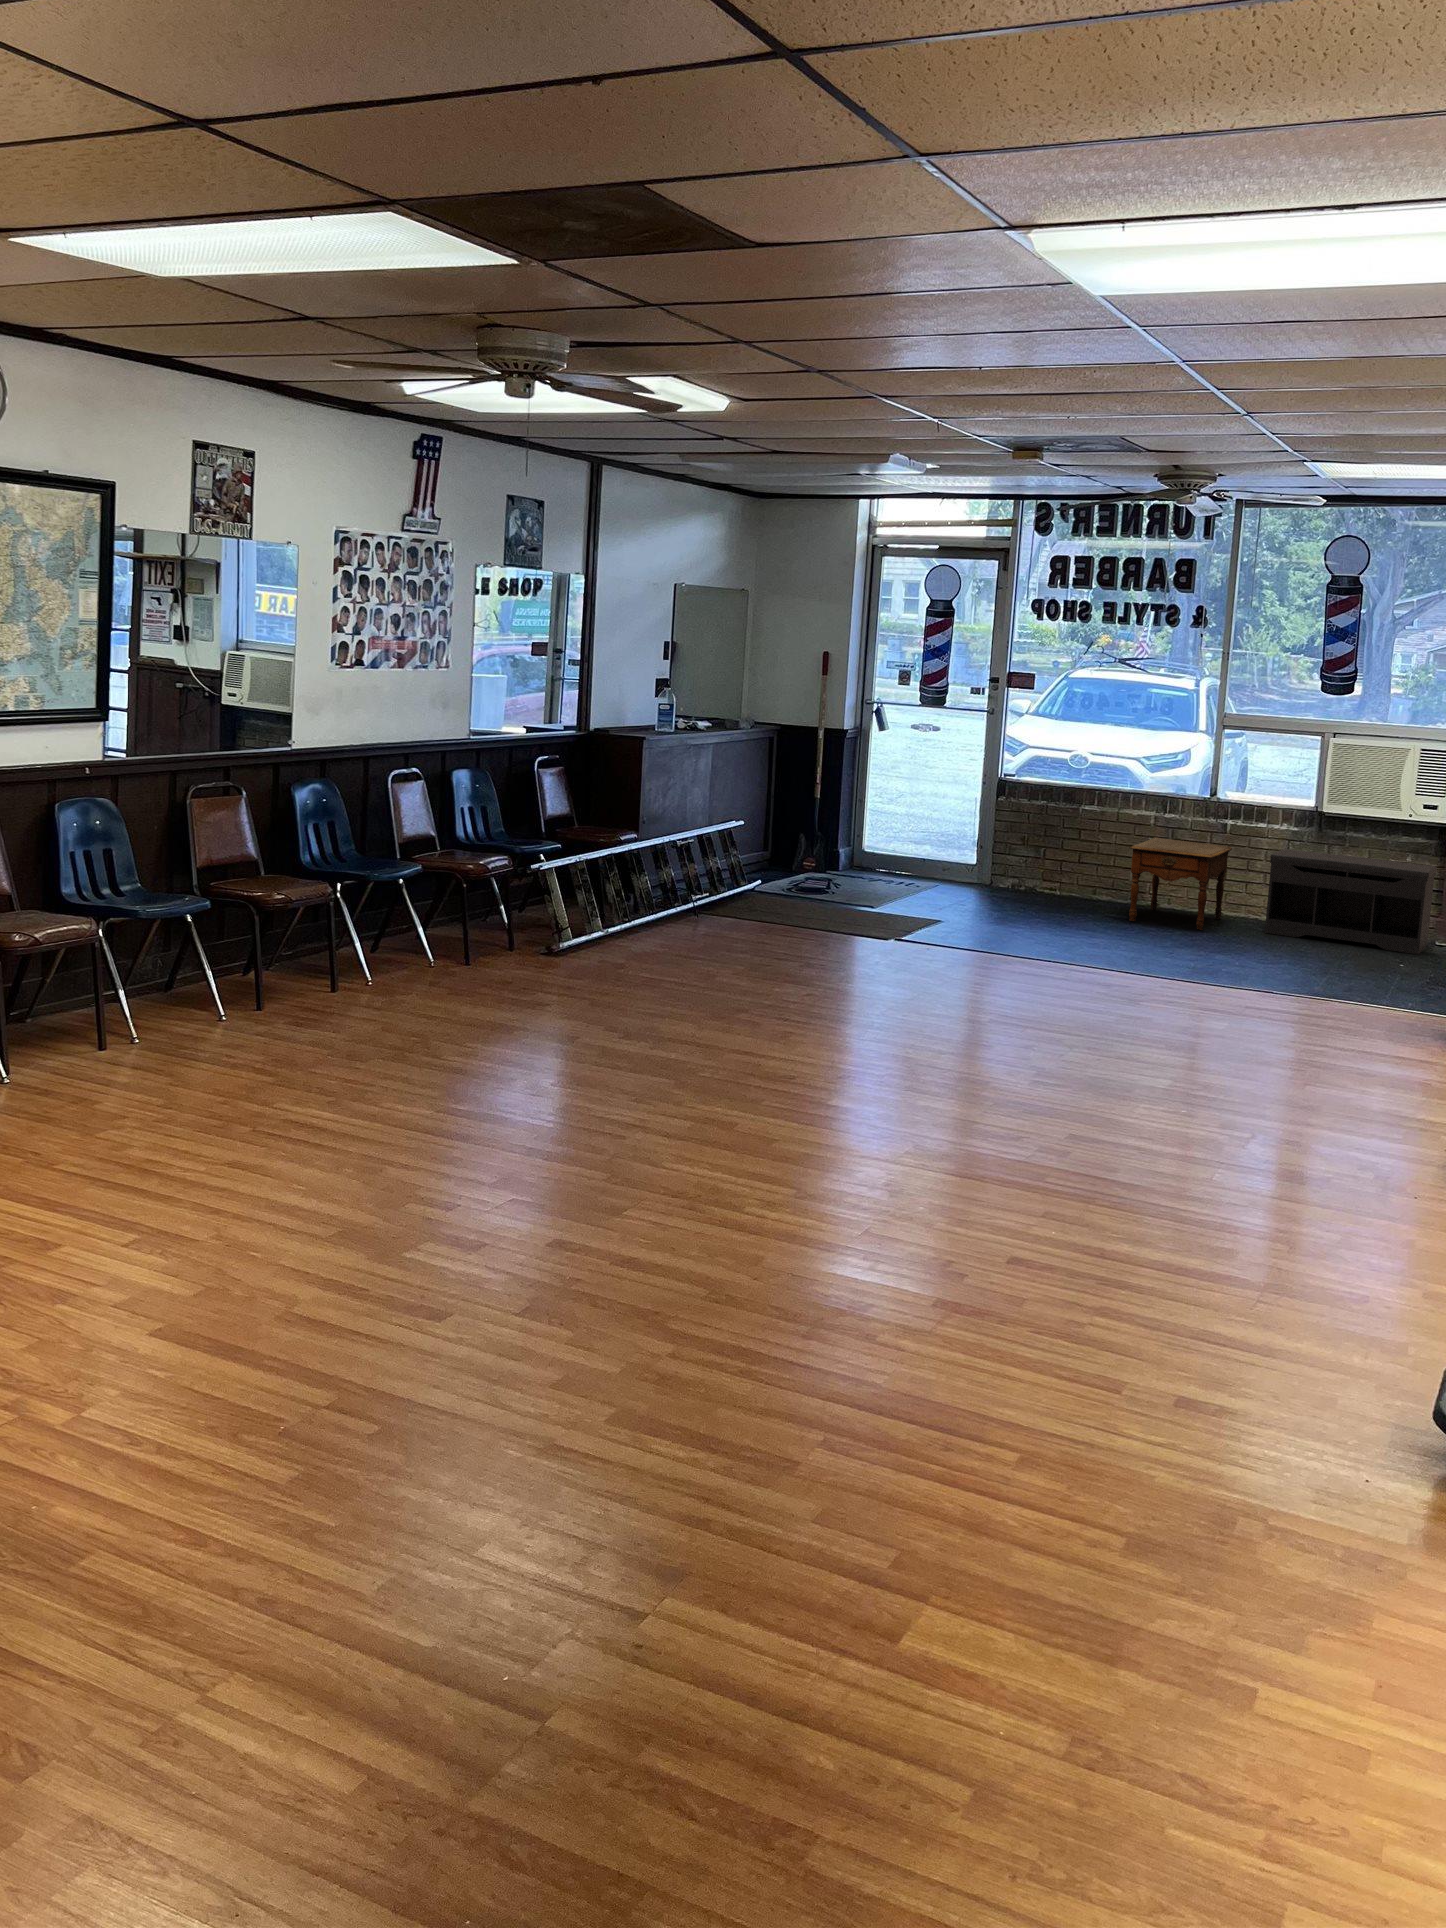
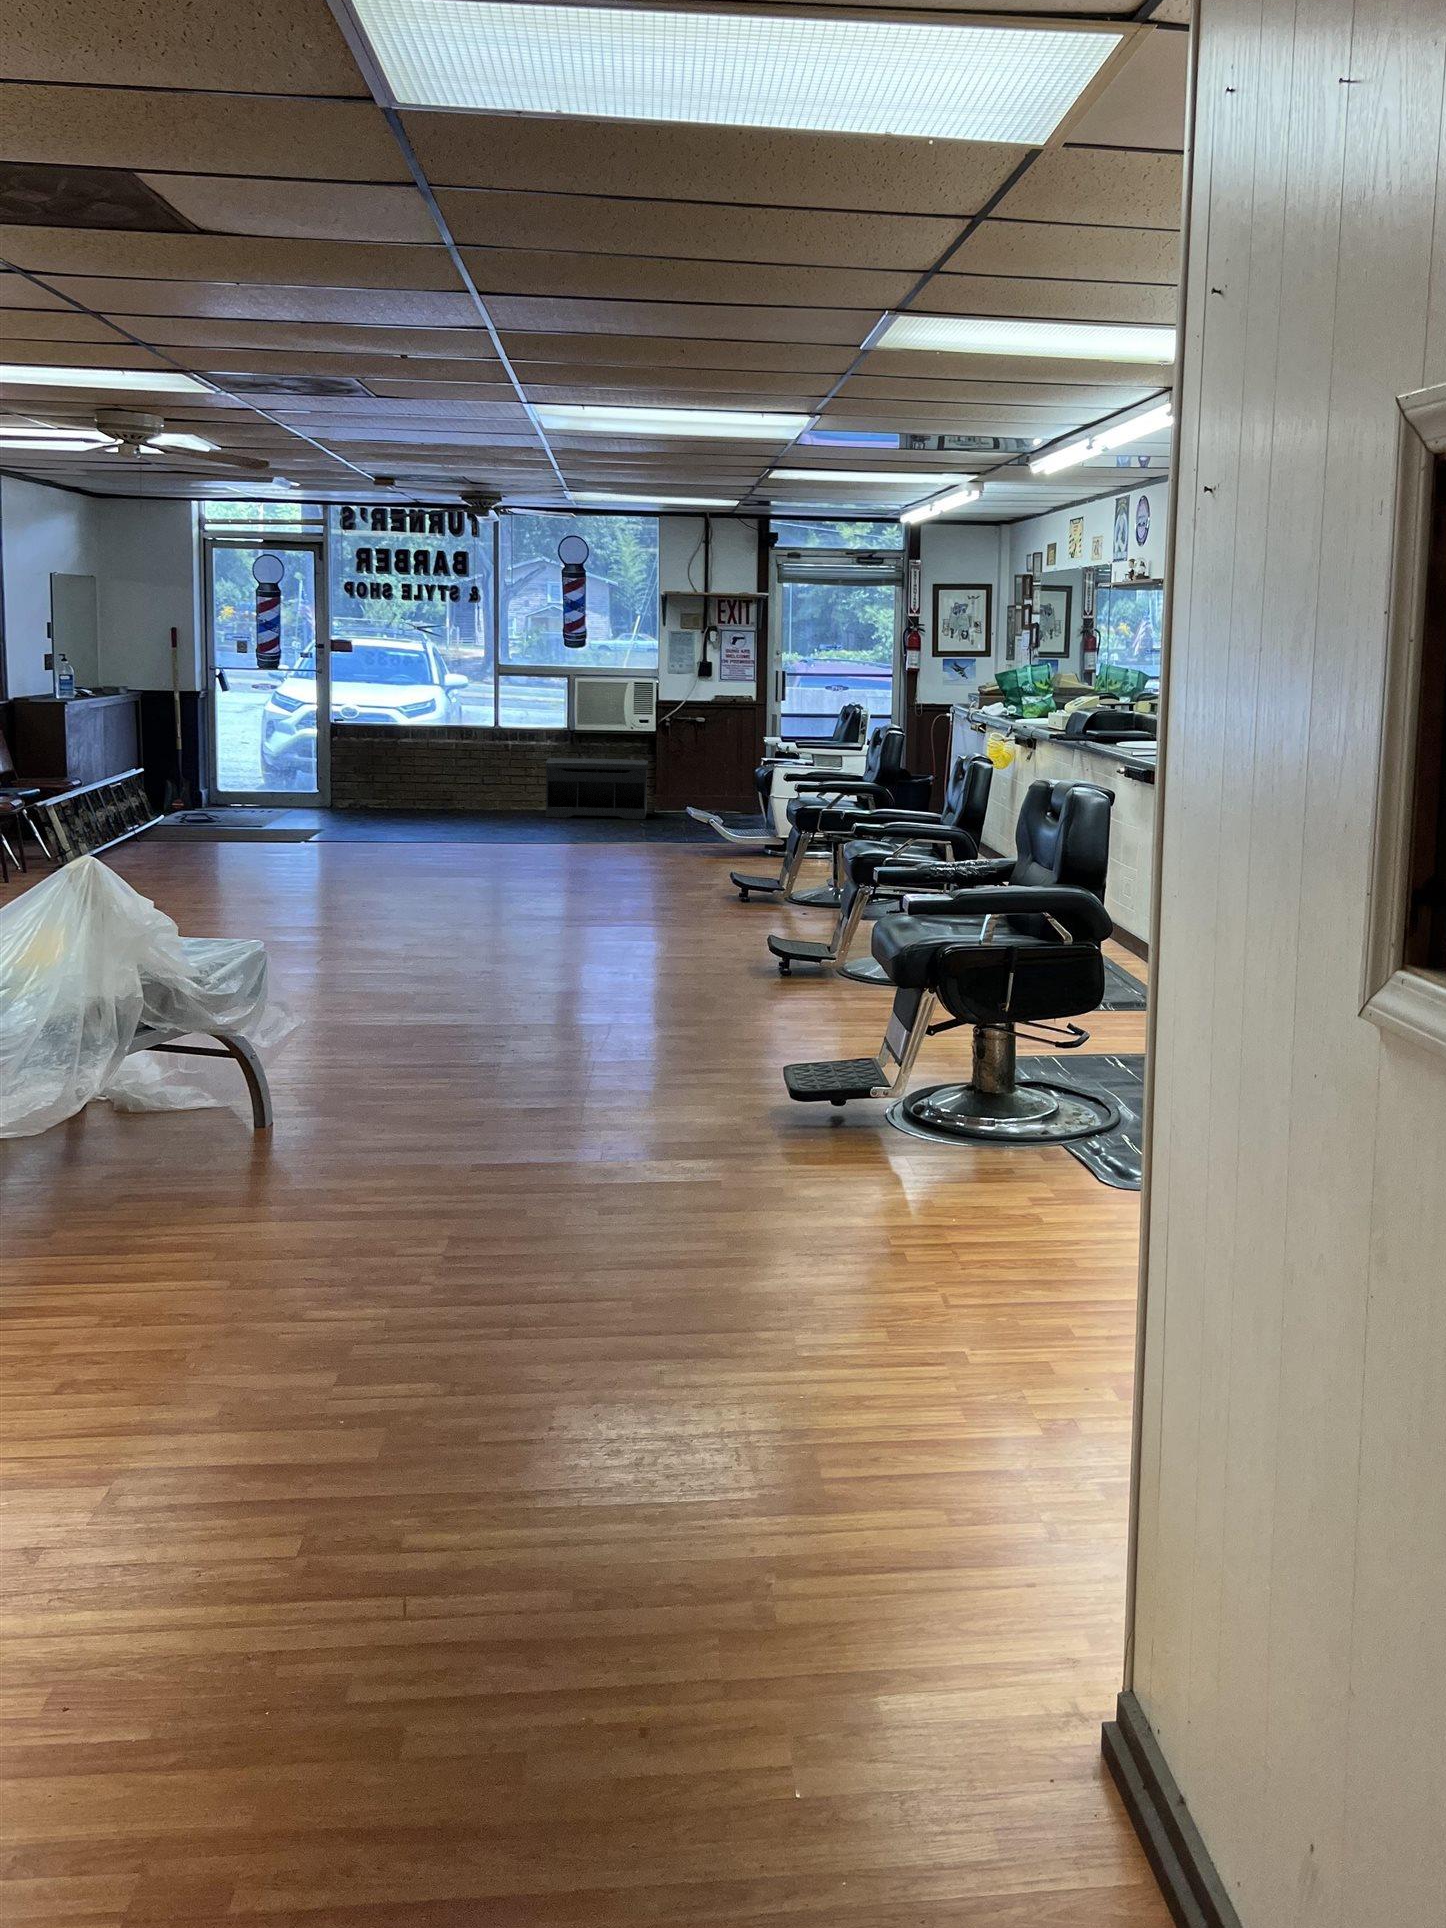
side table: present [1129,837,1232,930] -> none [450,758,515,820]

